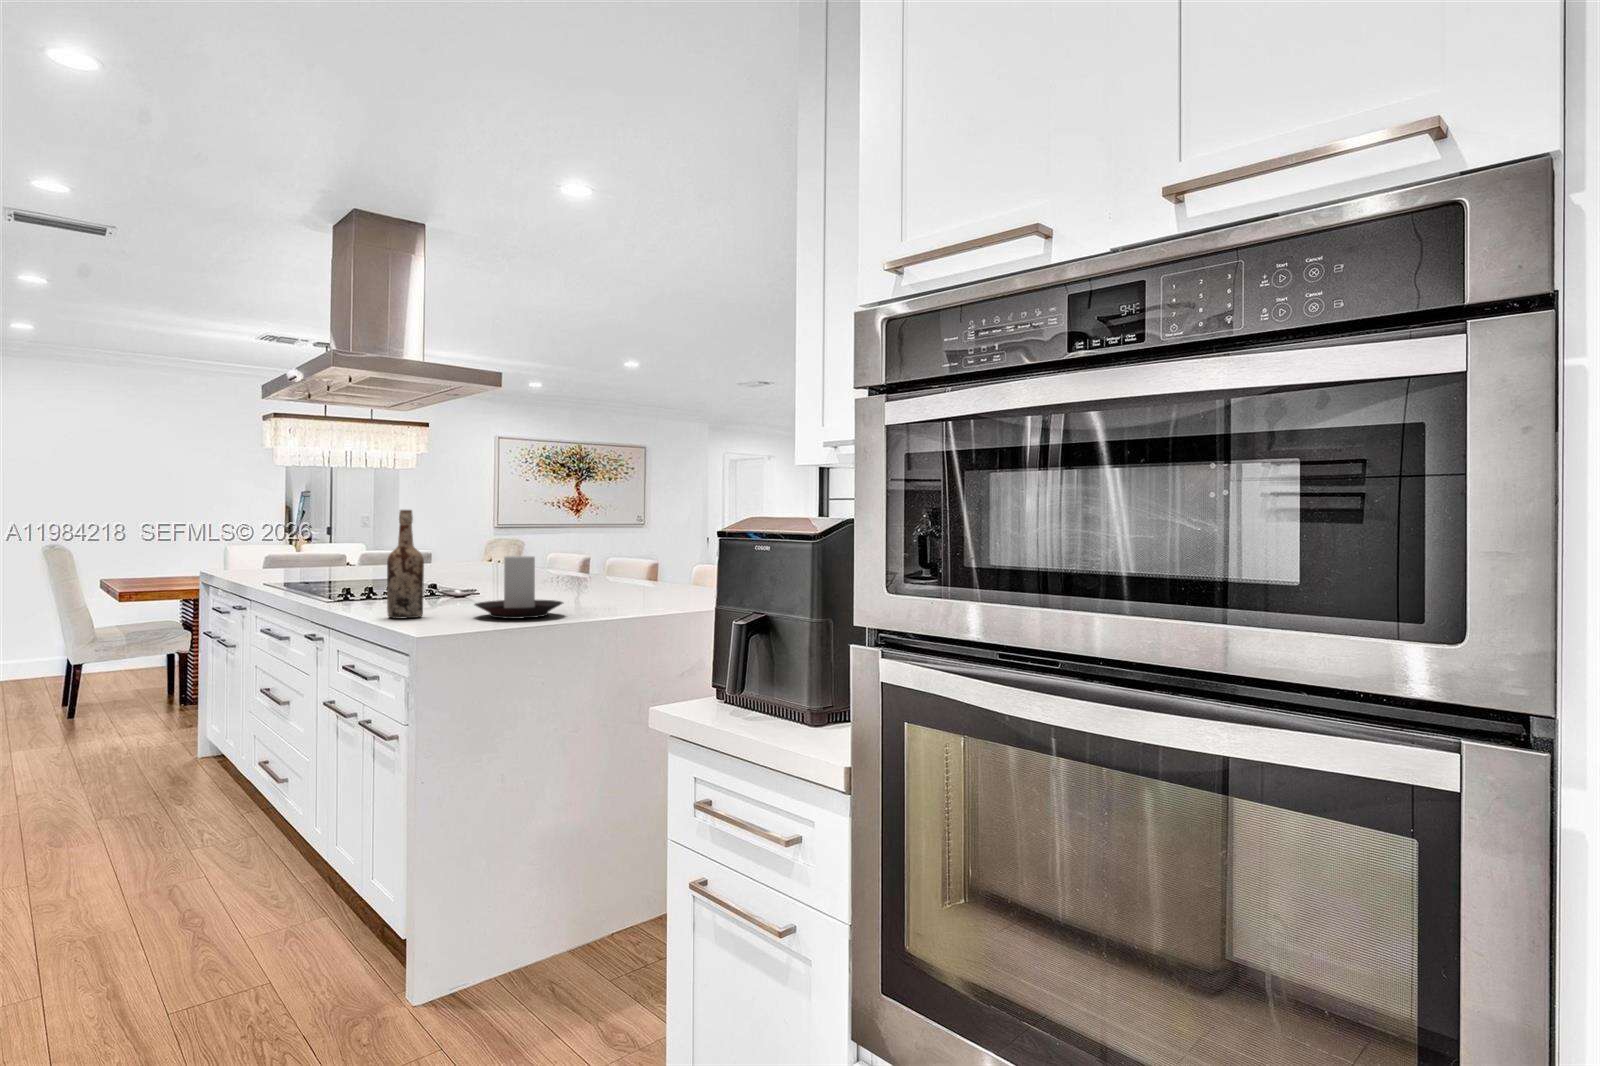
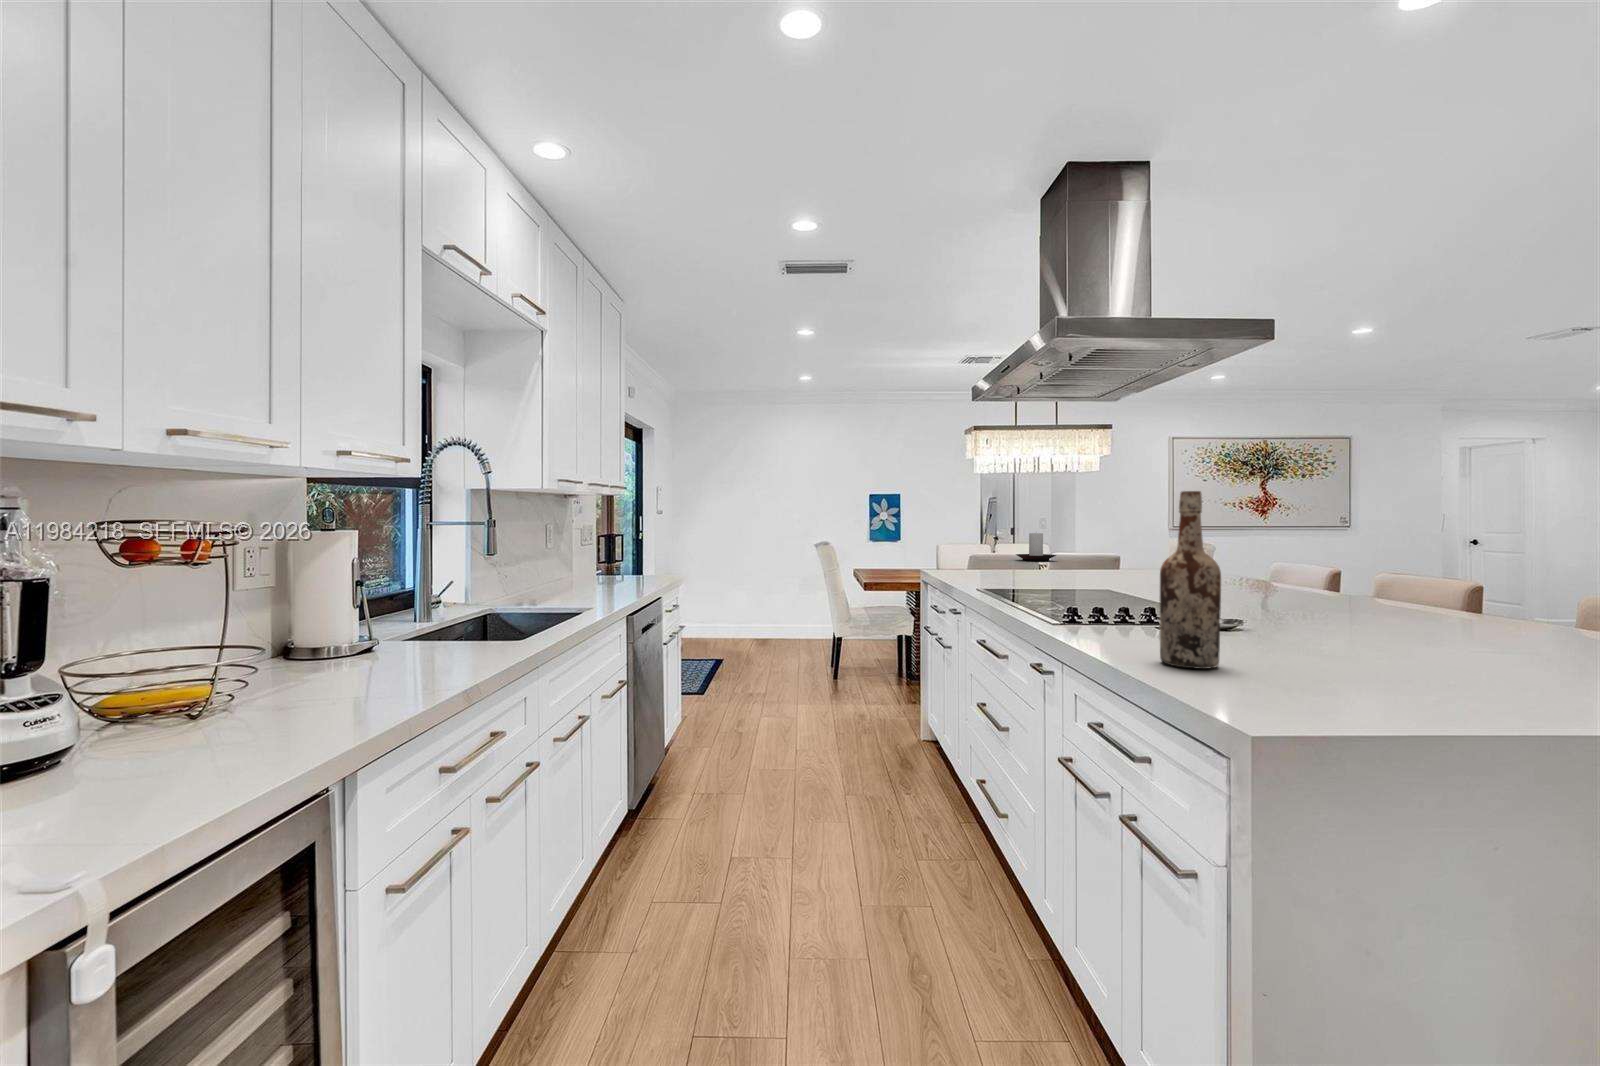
candle holder: present [475,556,563,619] -> present [1016,533,1056,561]

